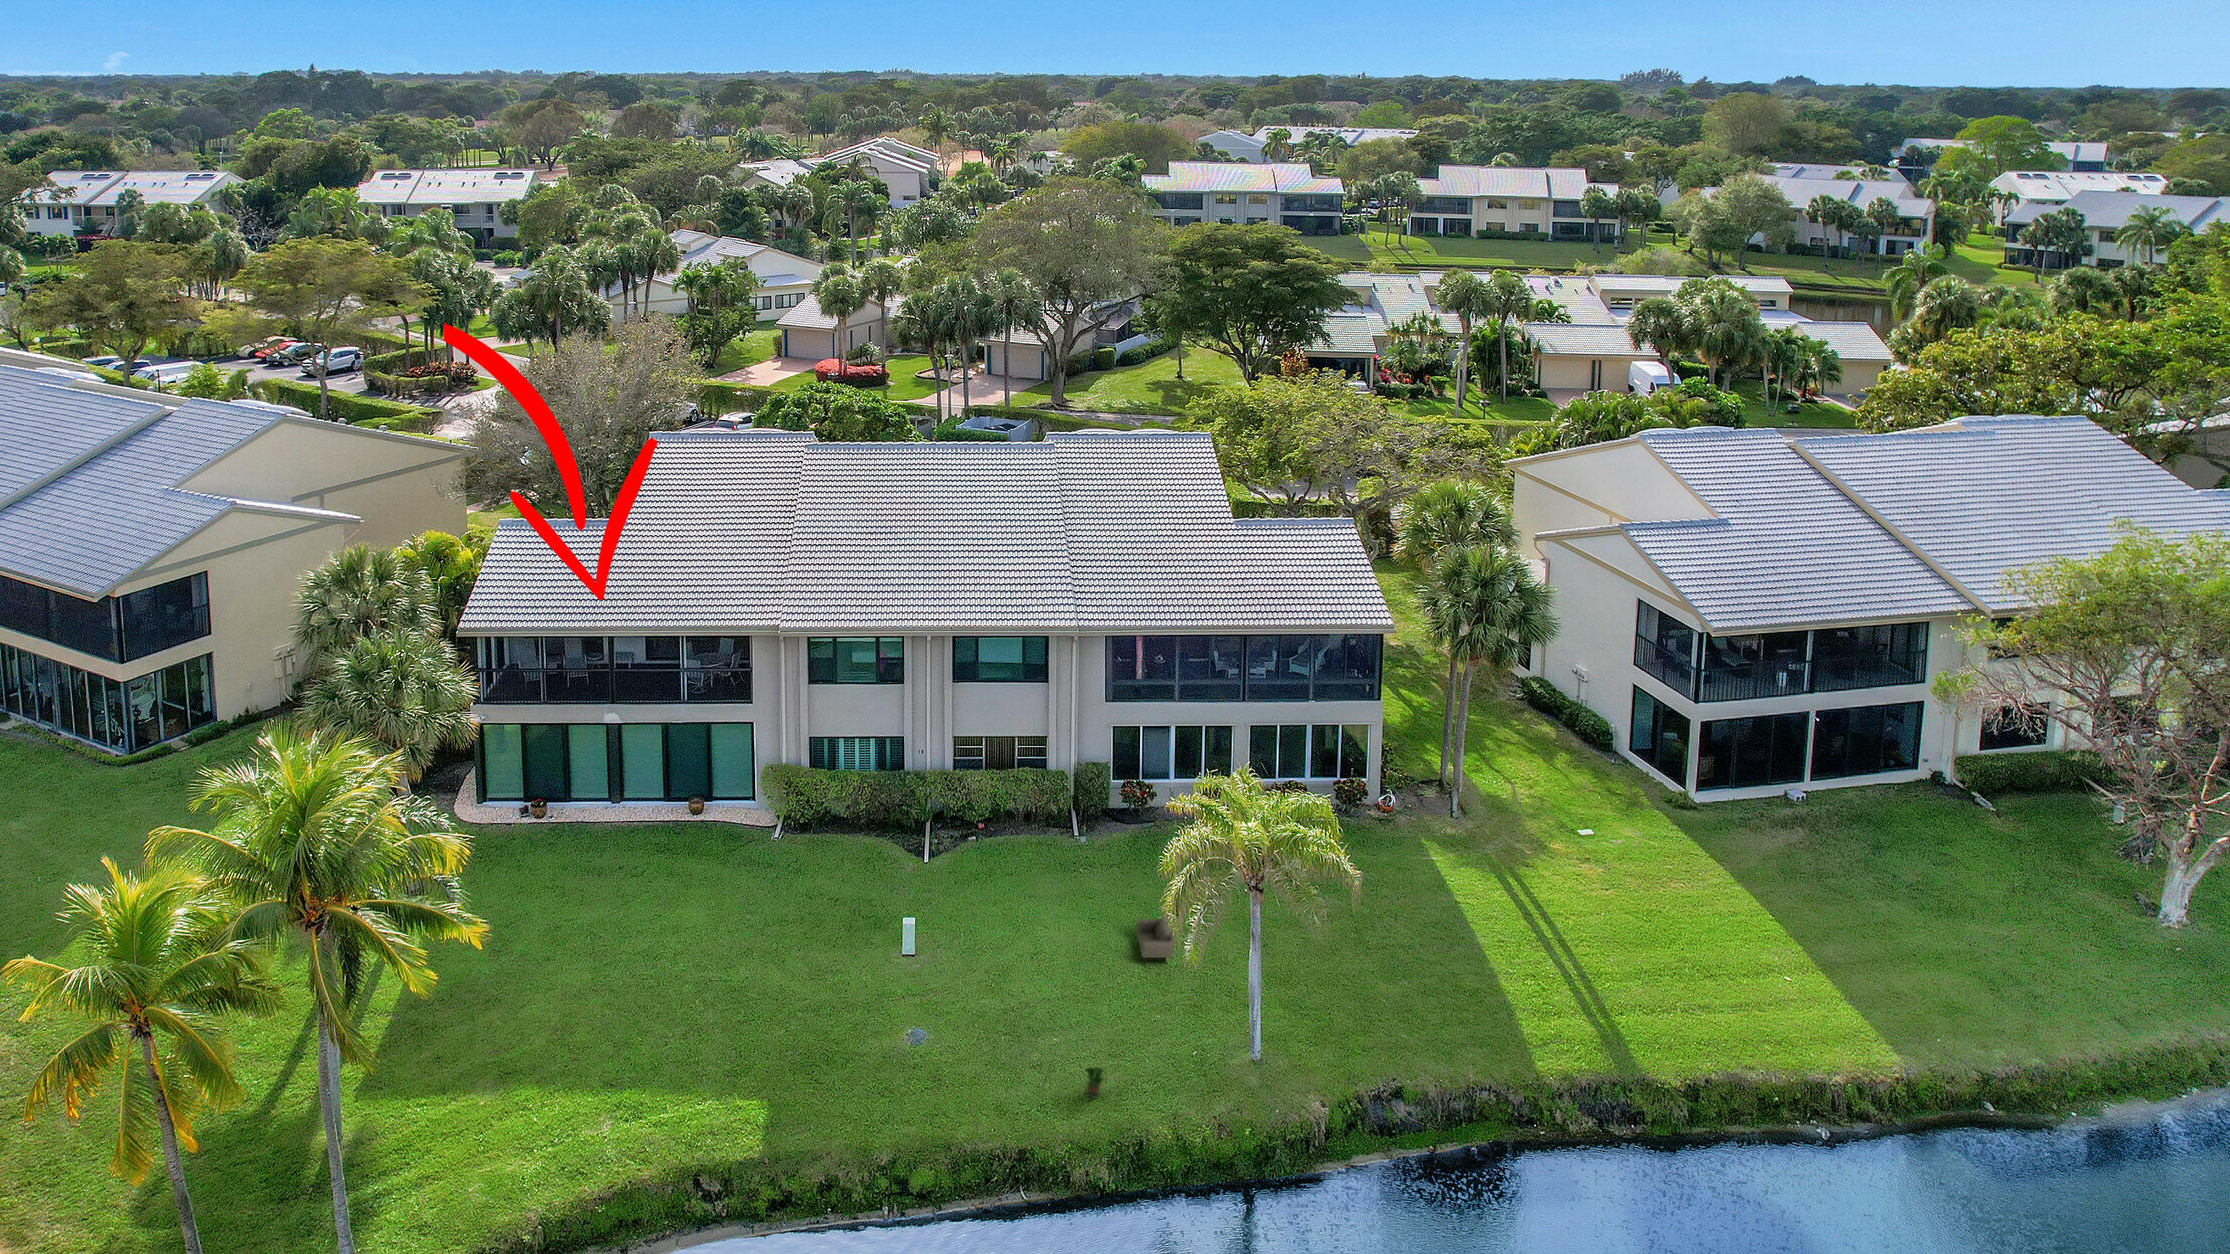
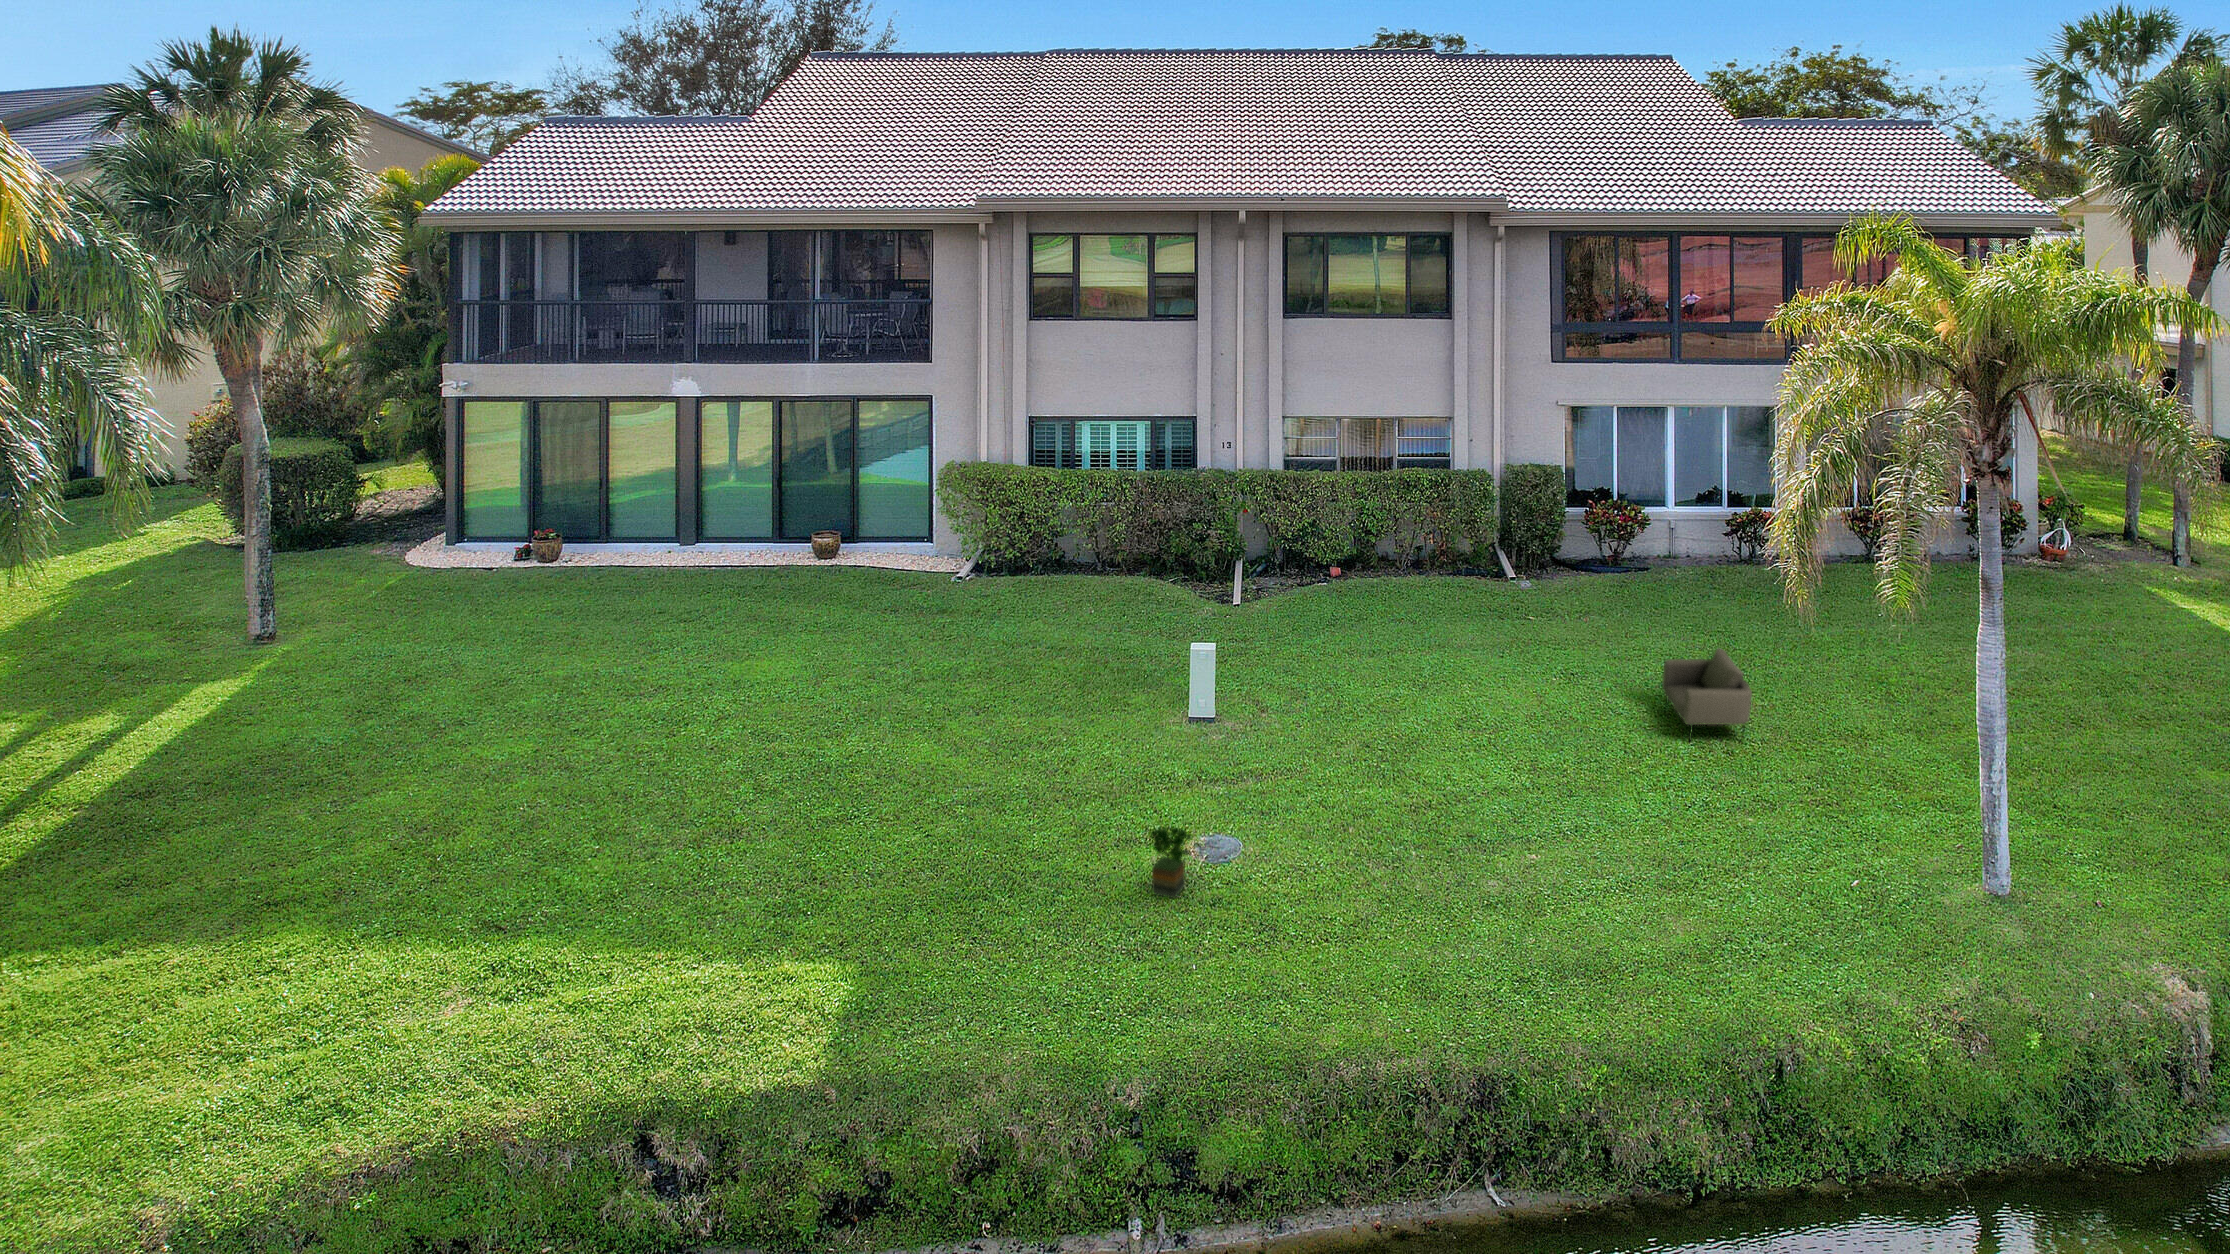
potted tree: present [1086,1067,1103,1098] -> present [1150,827,1191,898]

